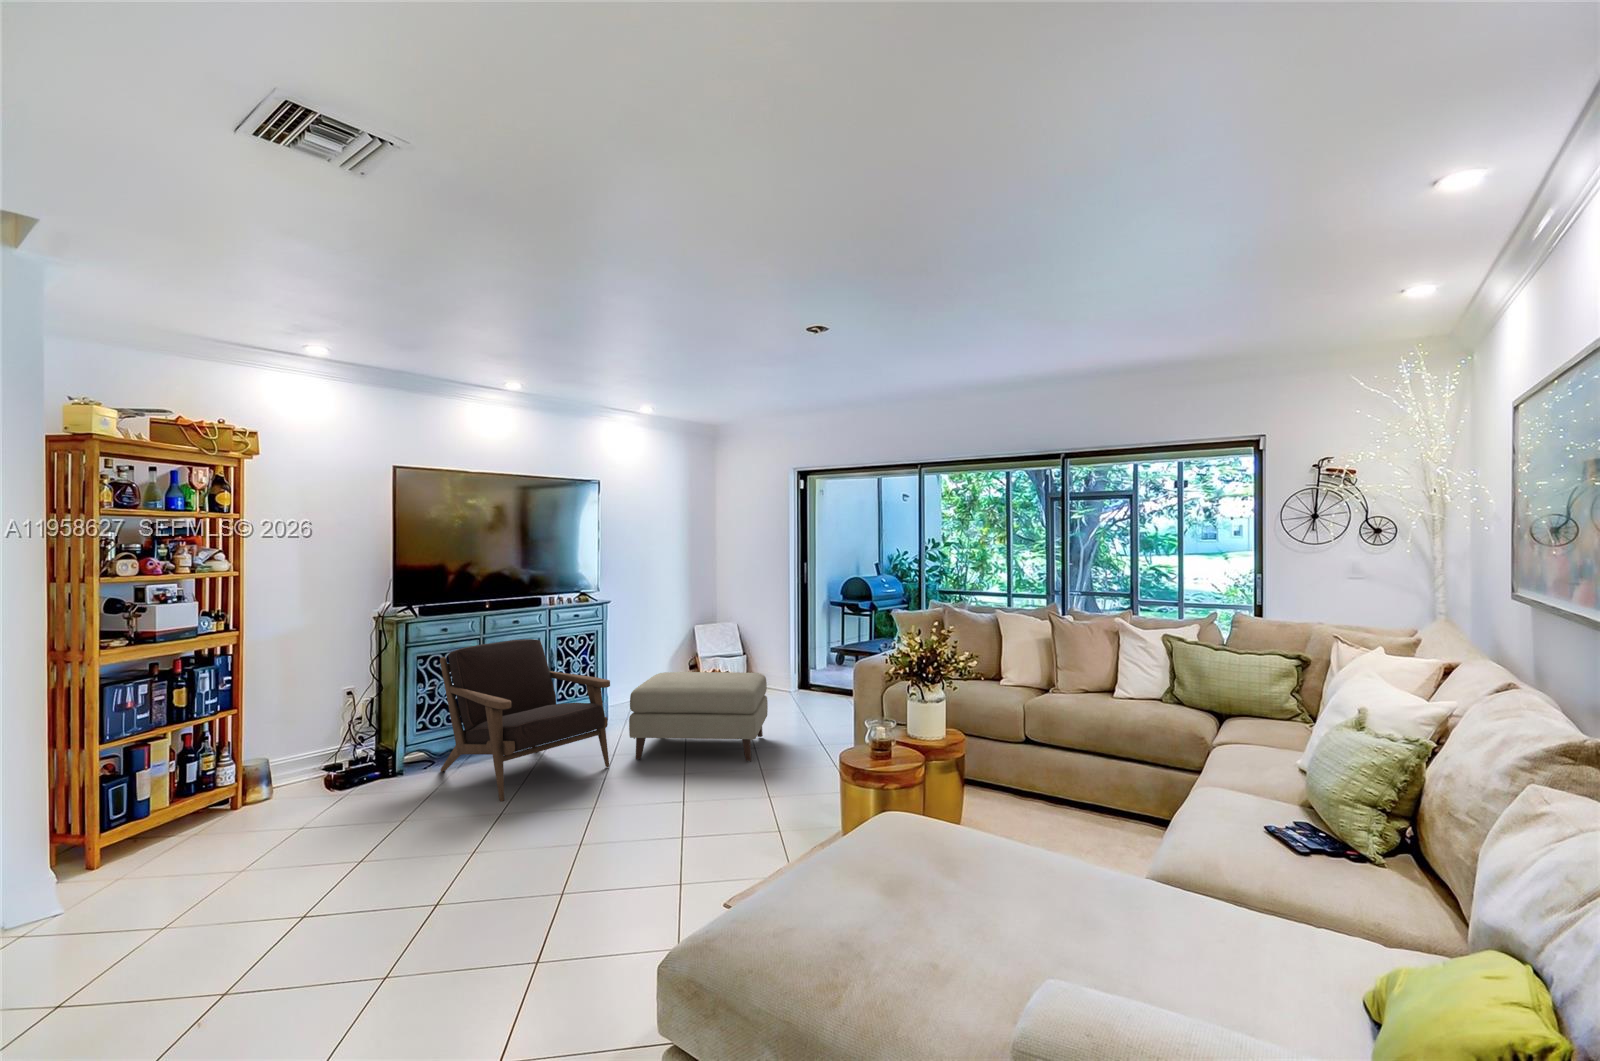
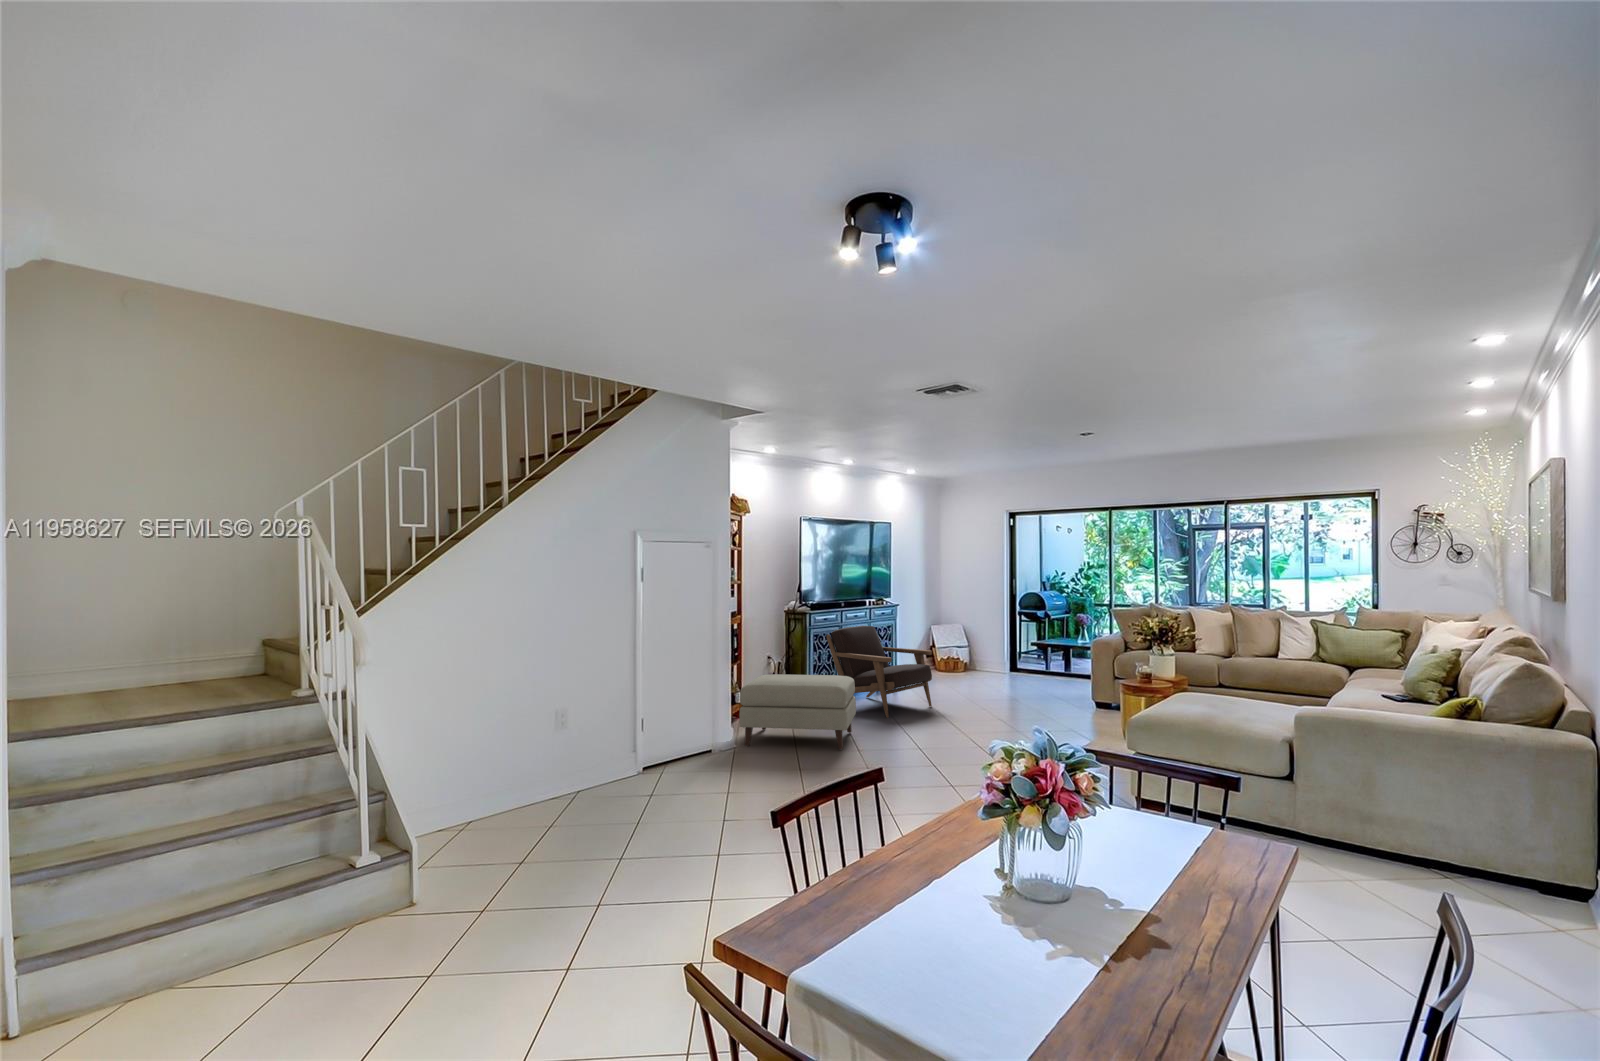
ottoman: present [629,672,768,762] -> present [739,674,856,750]

